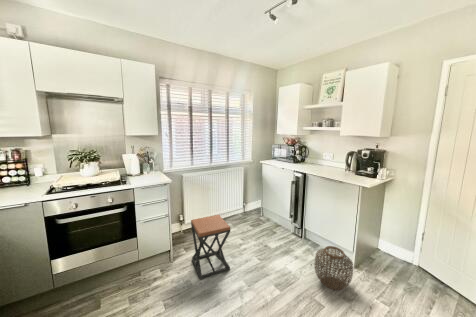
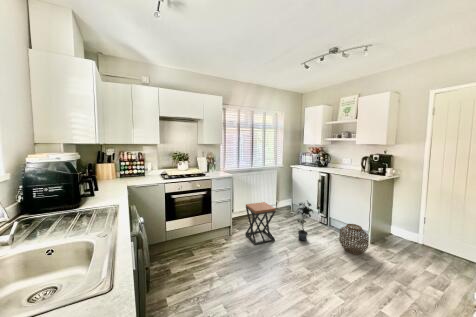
potted plant: none [258,213,282,268] -> present [297,201,313,241]

